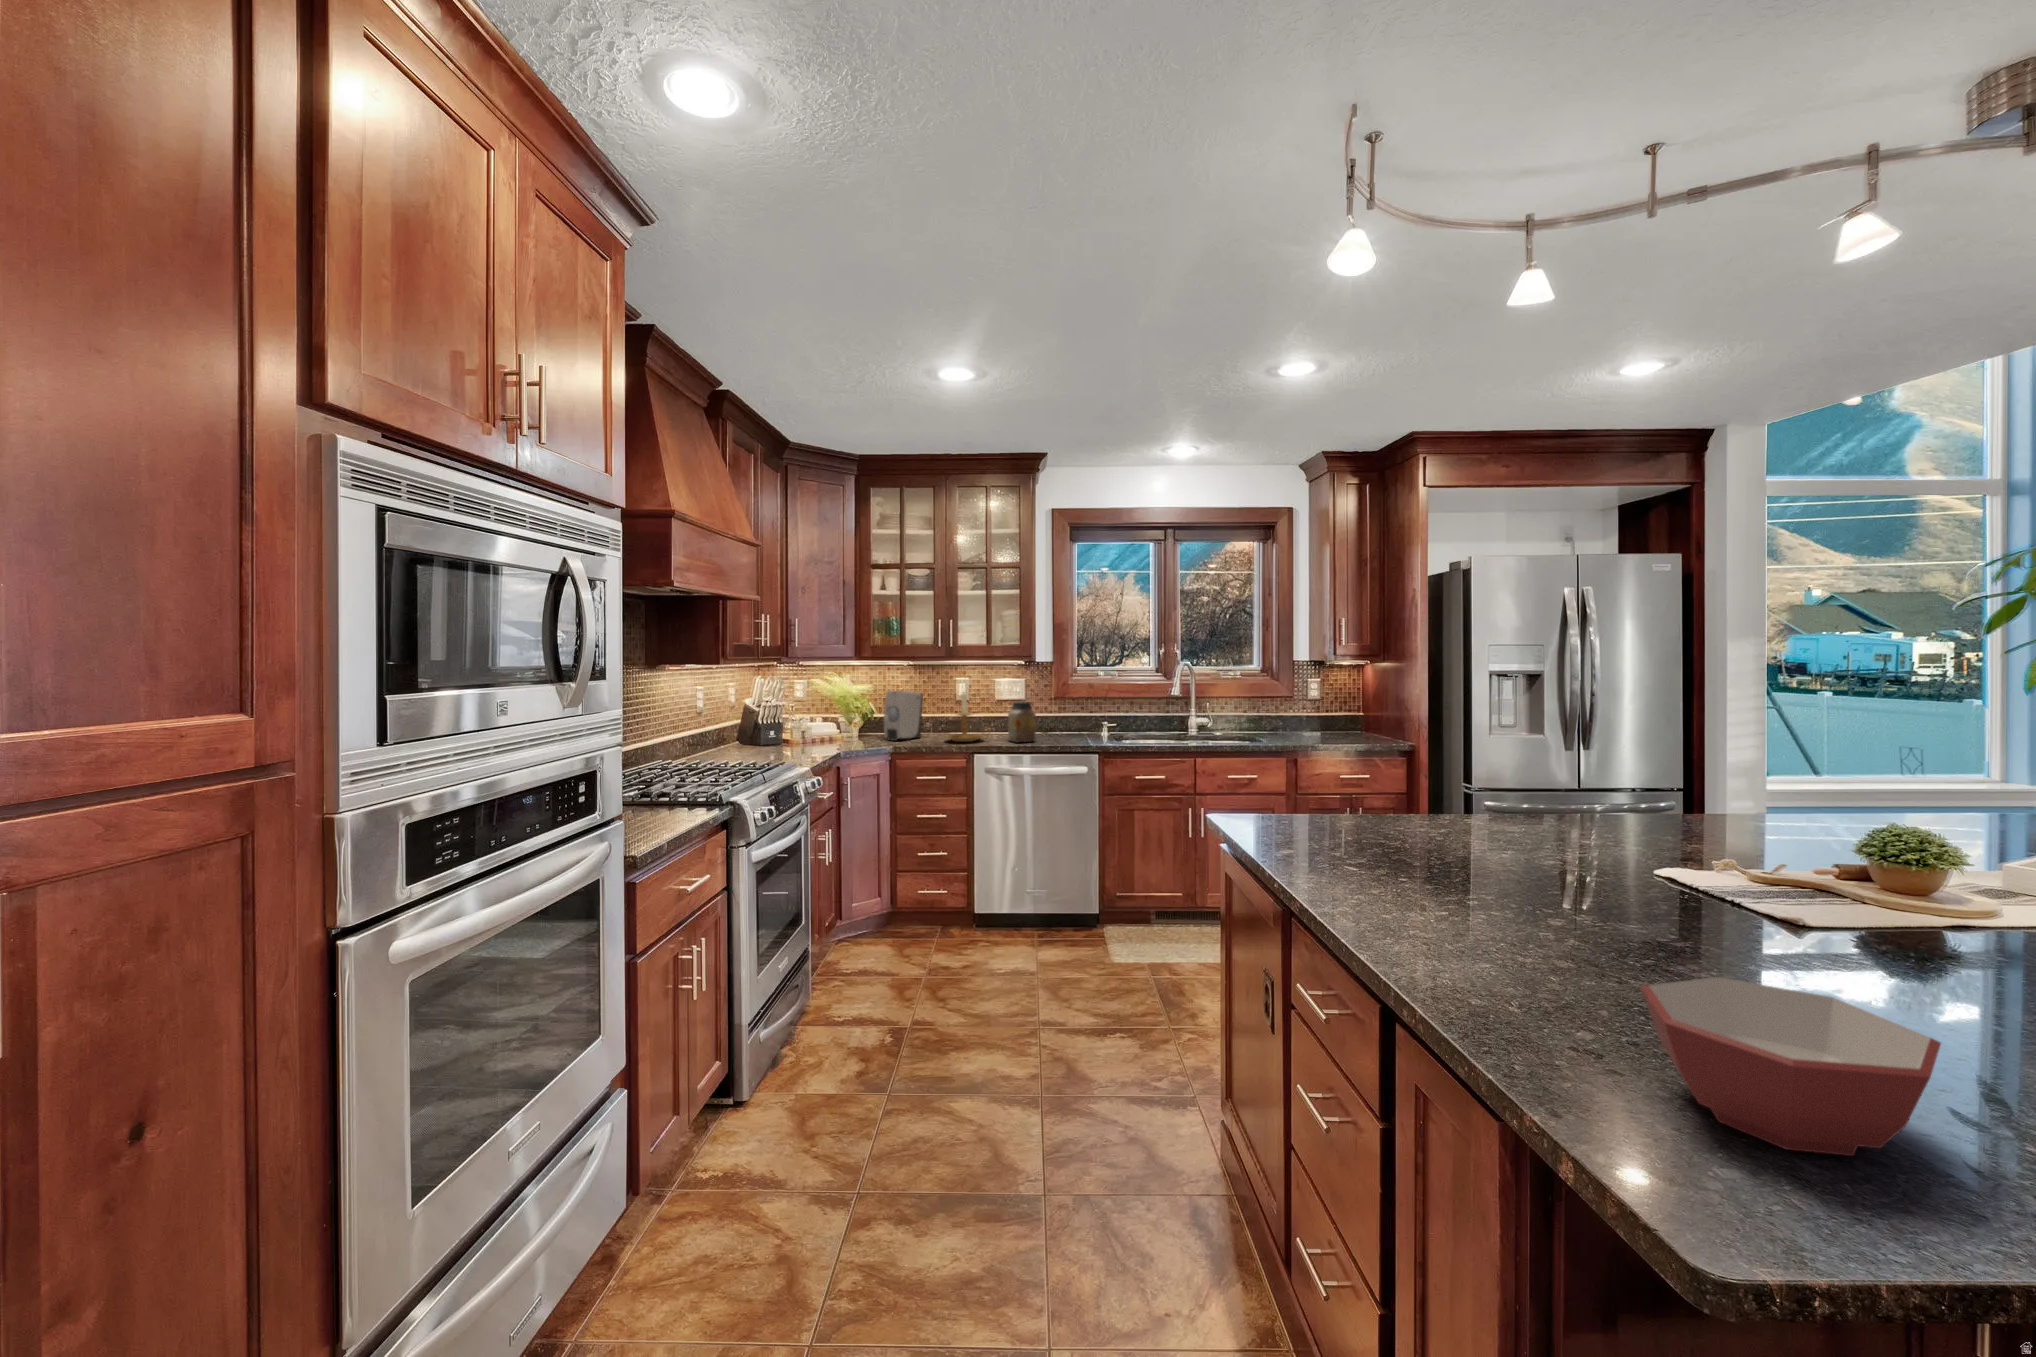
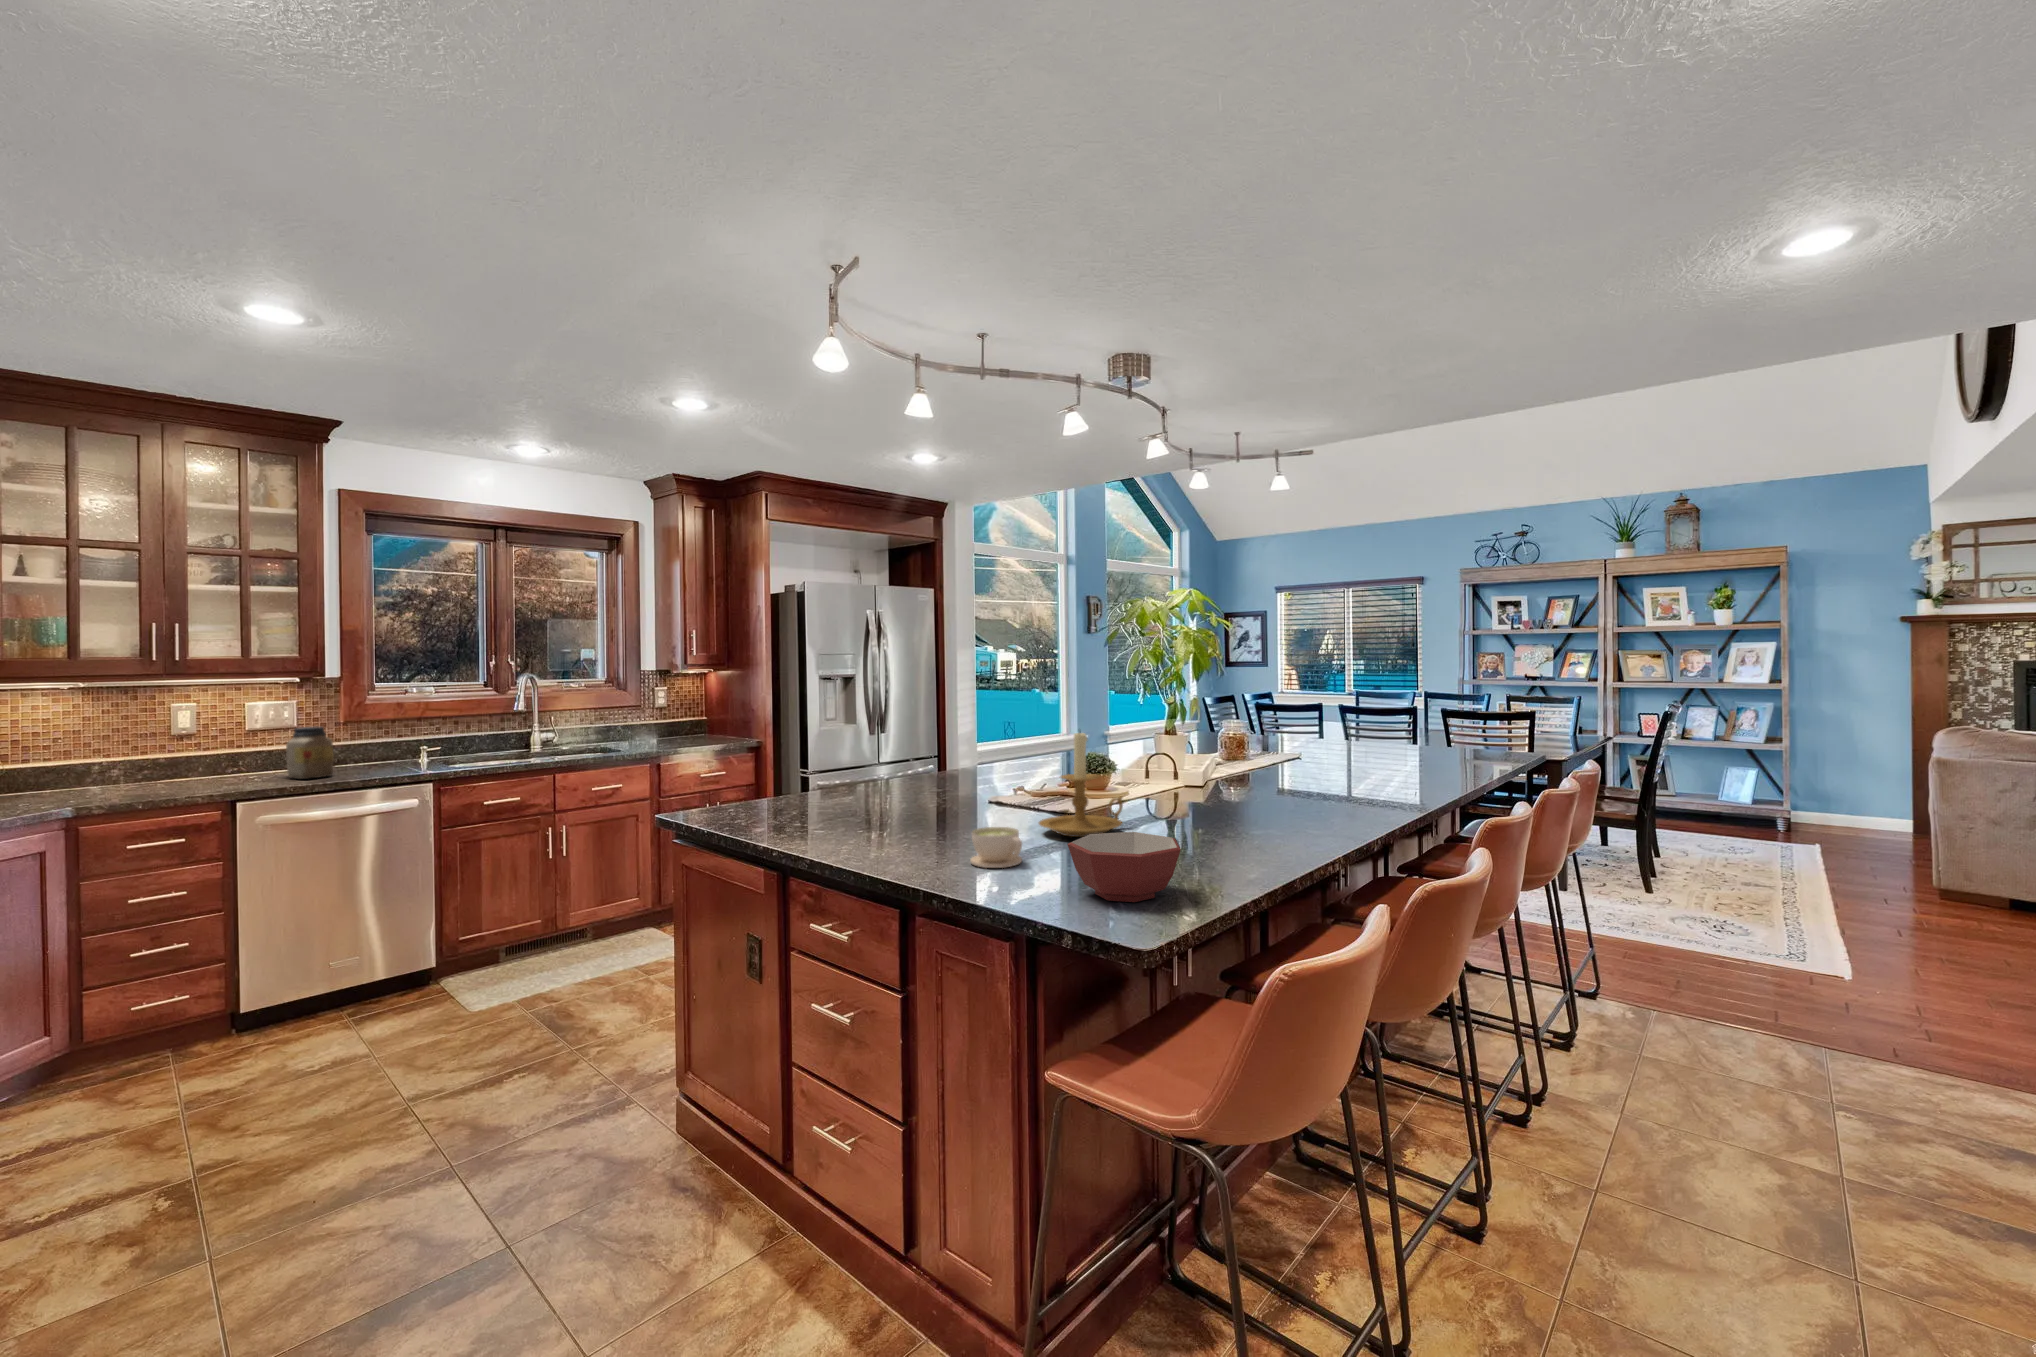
soap dispenser: present [884,691,923,741] -> none [44,722,122,795]
candle holder: present [946,693,990,742] -> present [1039,732,1123,837]
coffee cup: none [1508,912,1607,988] -> present [970,827,1022,868]

